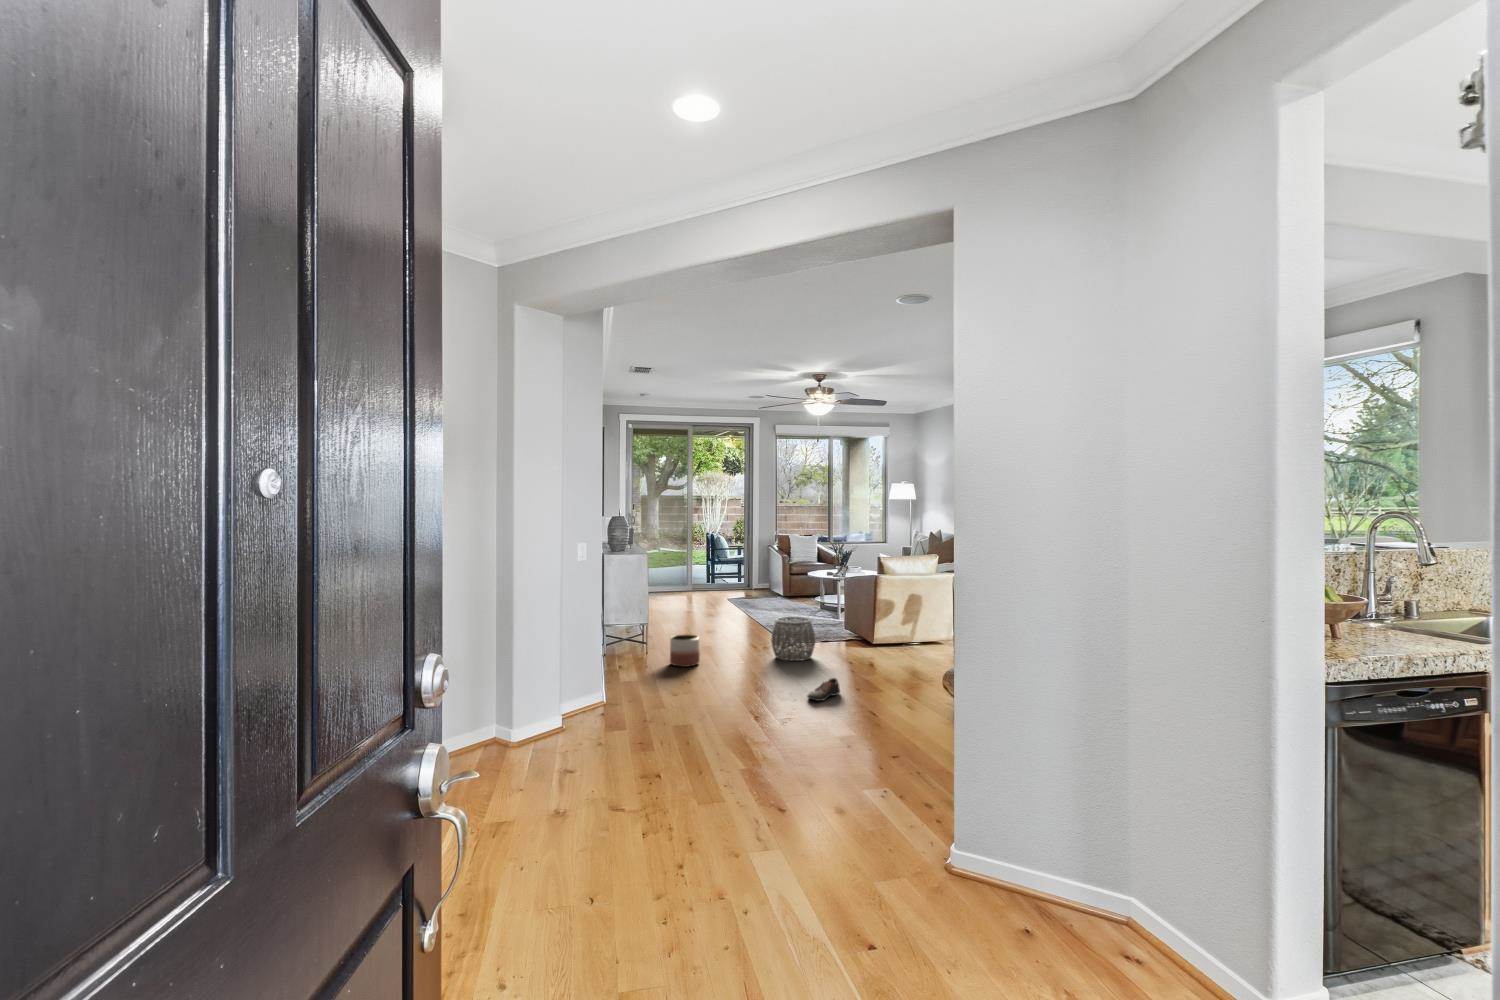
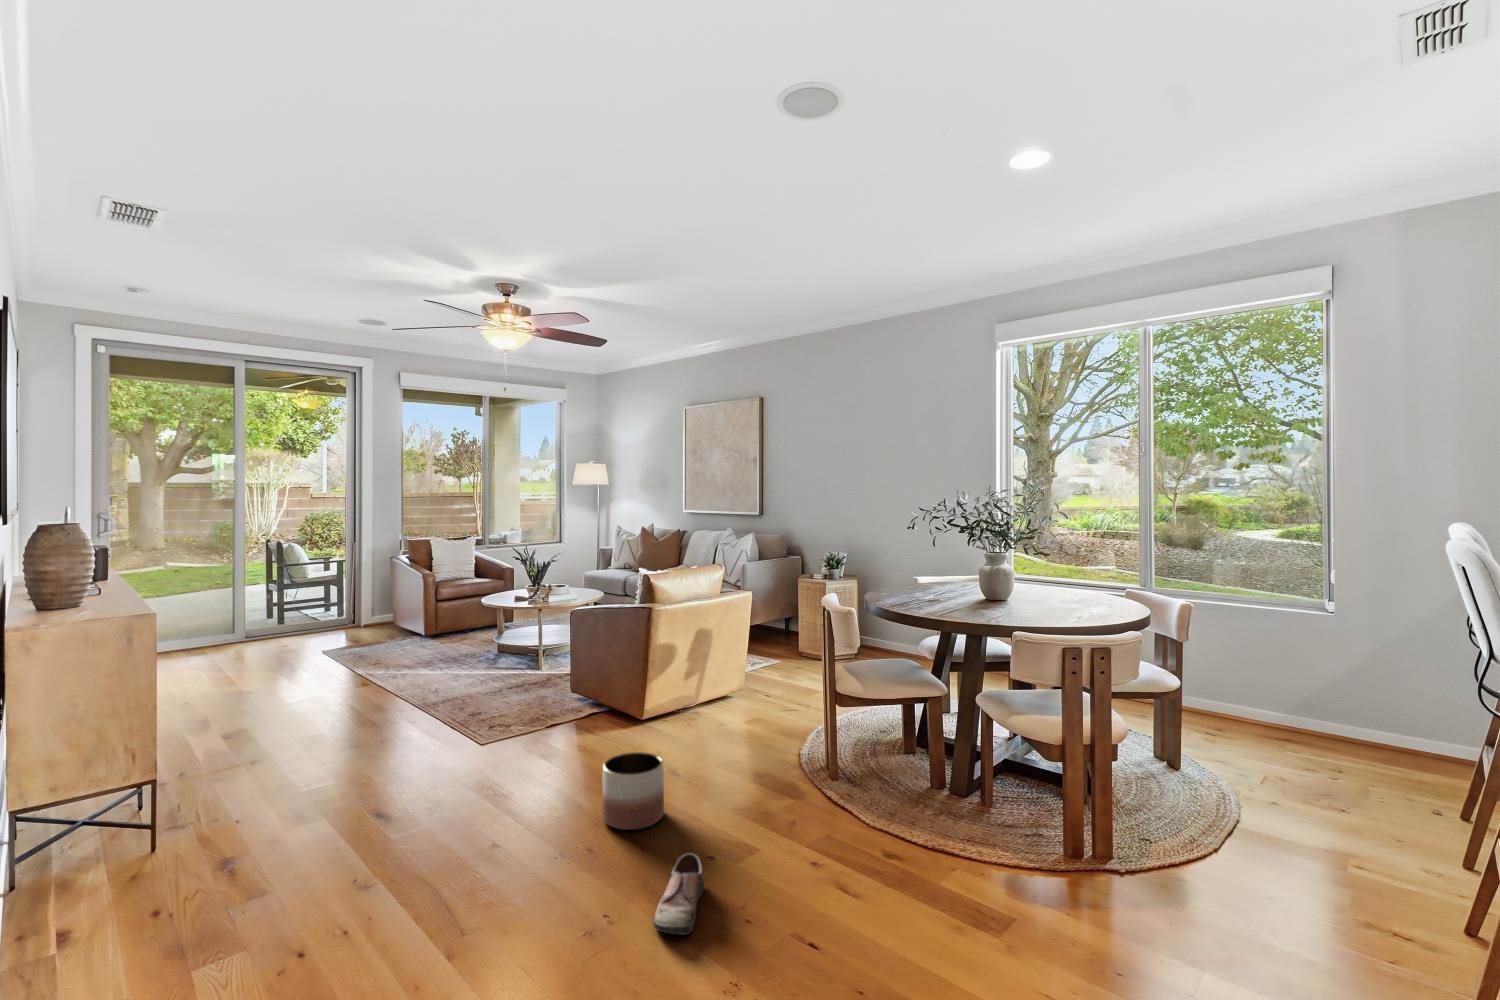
woven basket: present [771,617,816,661] -> none [481,701,572,798]
planter: present [670,635,700,667] -> present [602,752,664,830]

